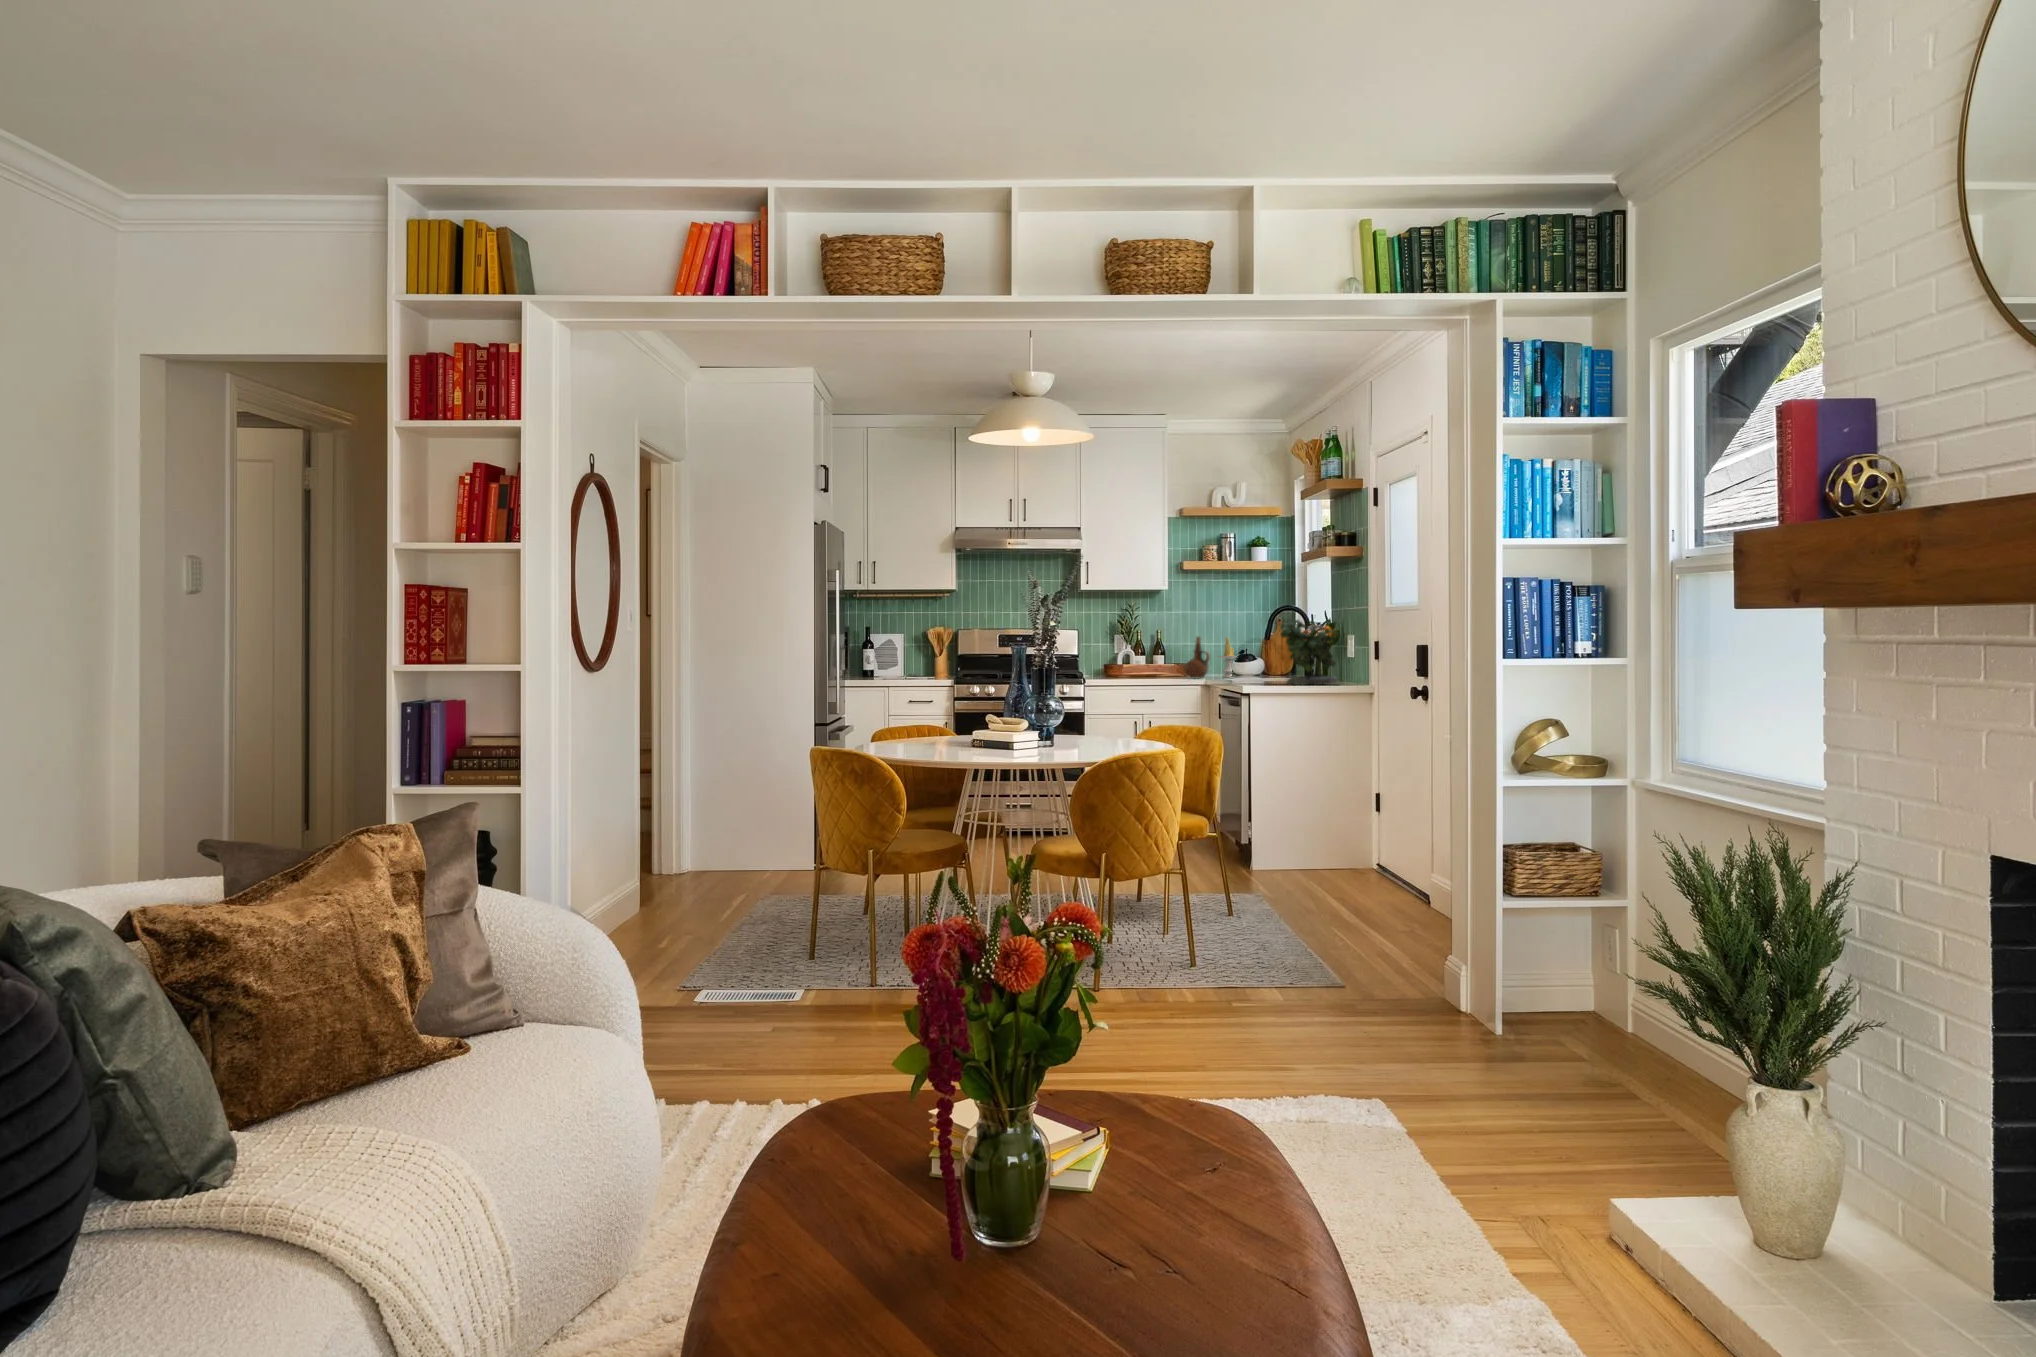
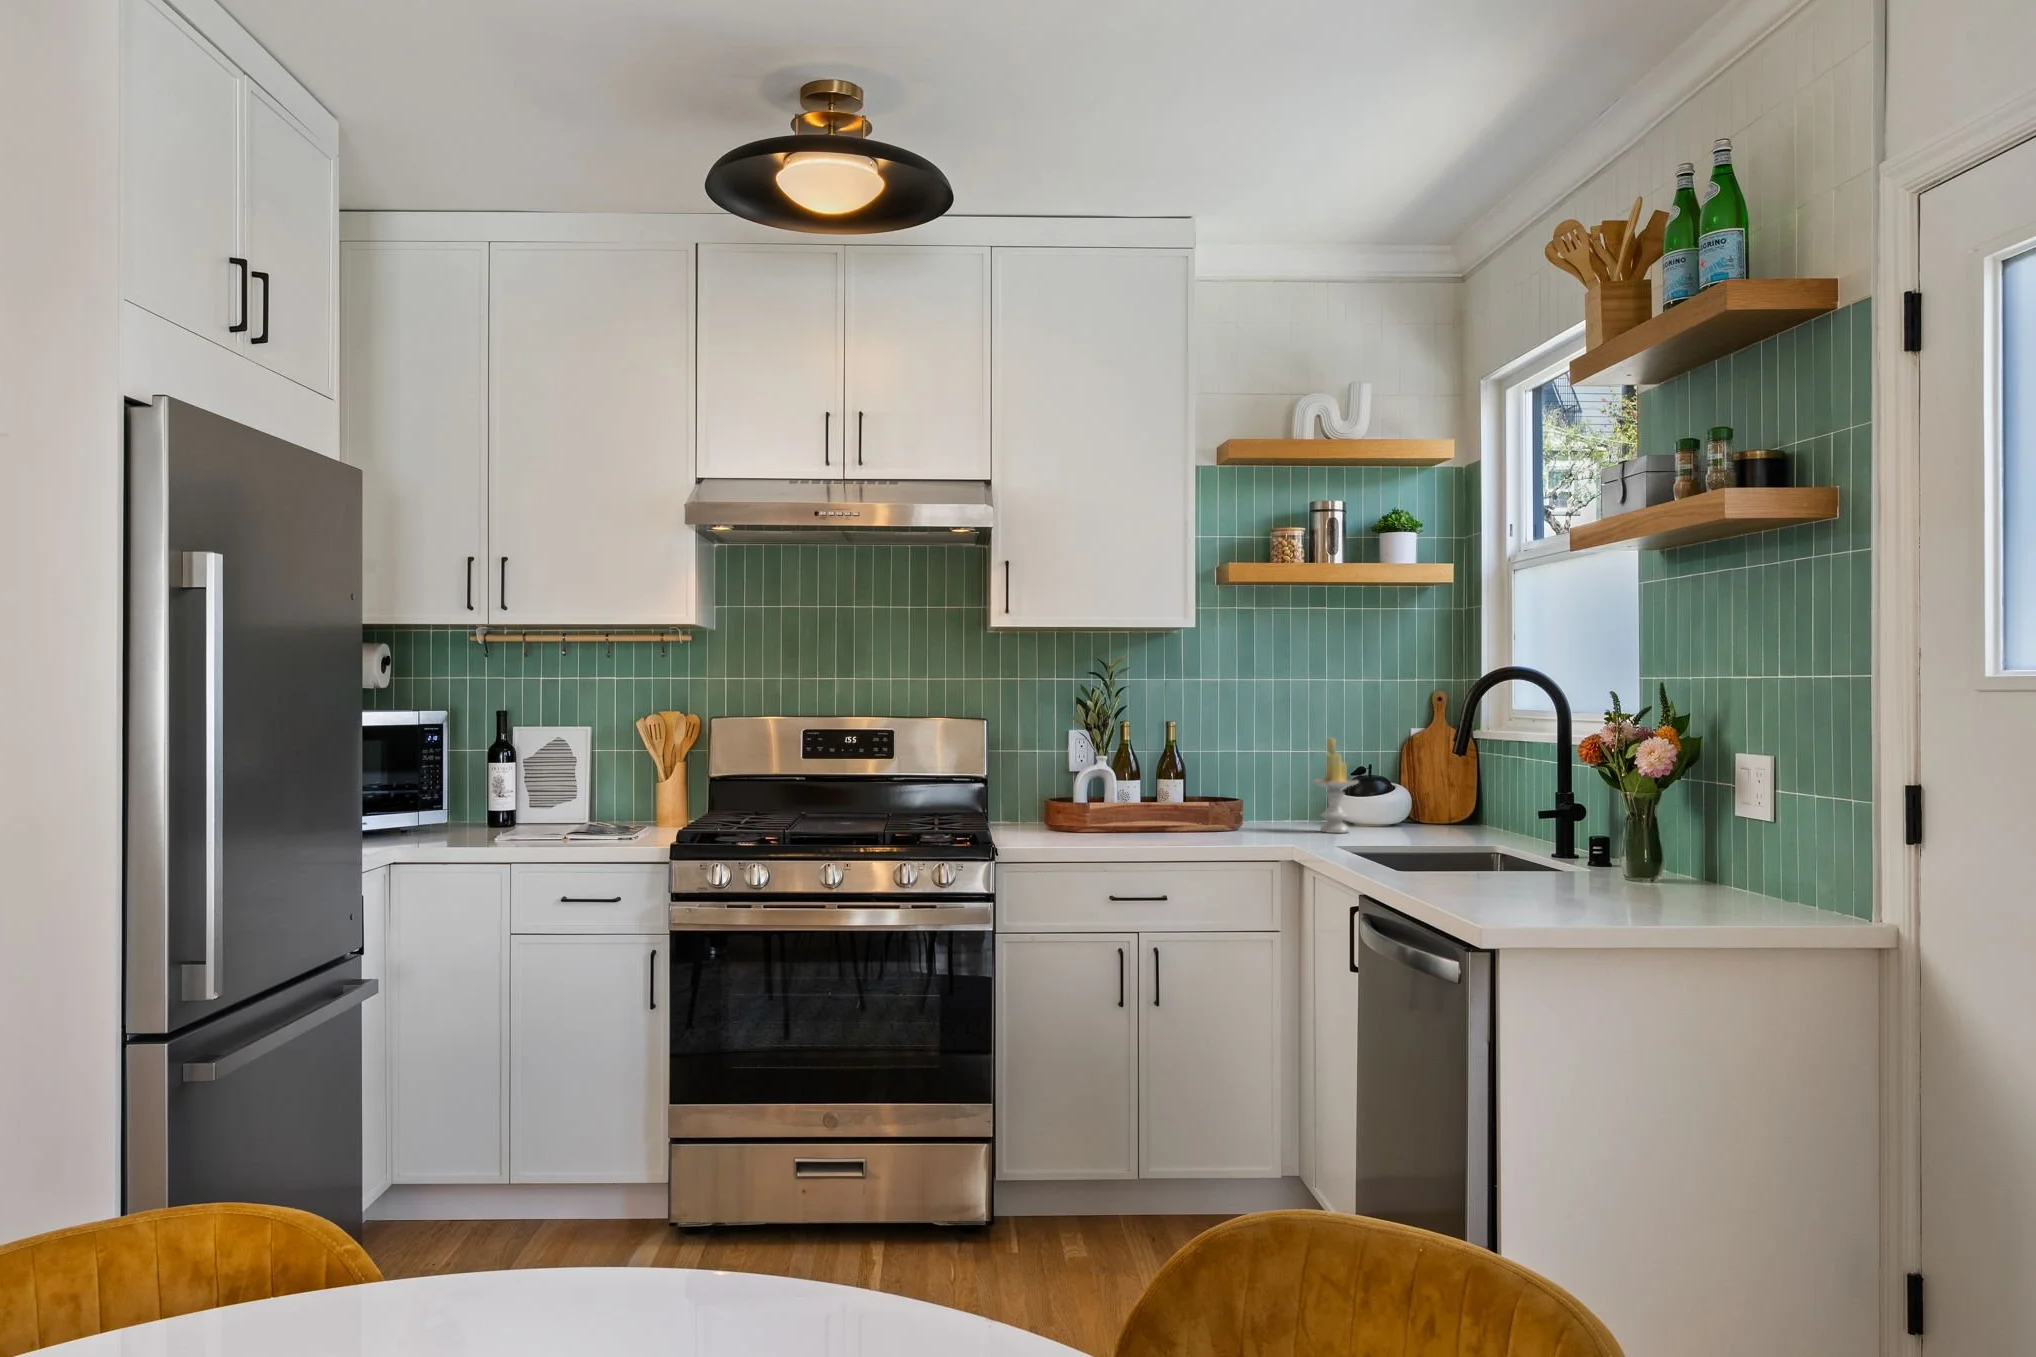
potted plant: present [1281,620,1339,685] -> none [1541,700,1750,911]
ceramic pitcher: present [1185,637,1210,679] -> none [1241,739,1301,841]

